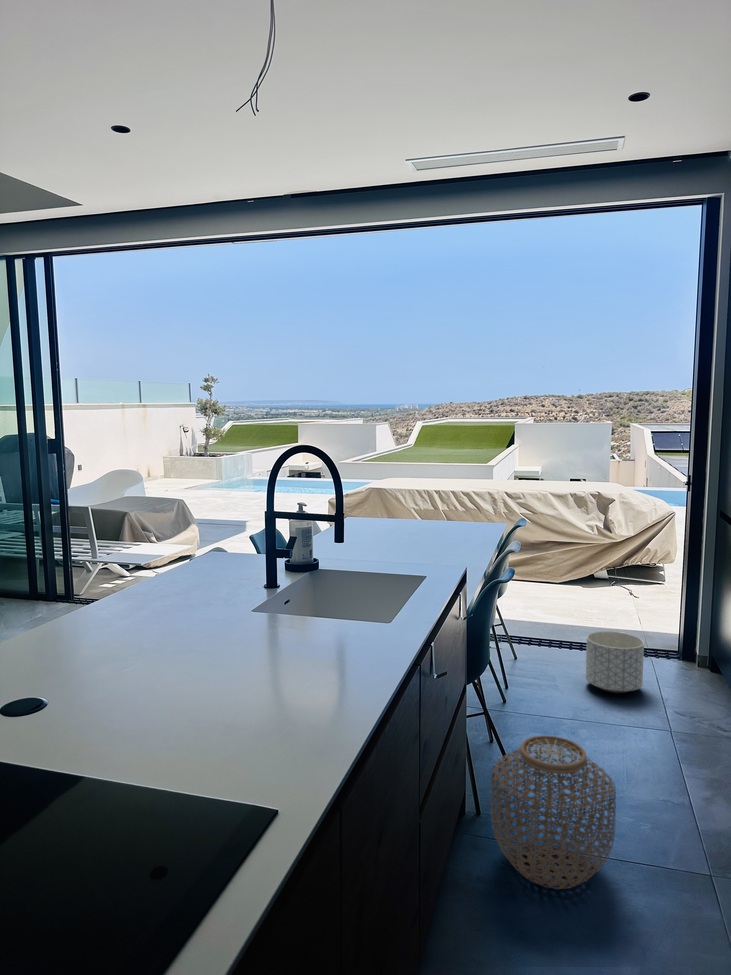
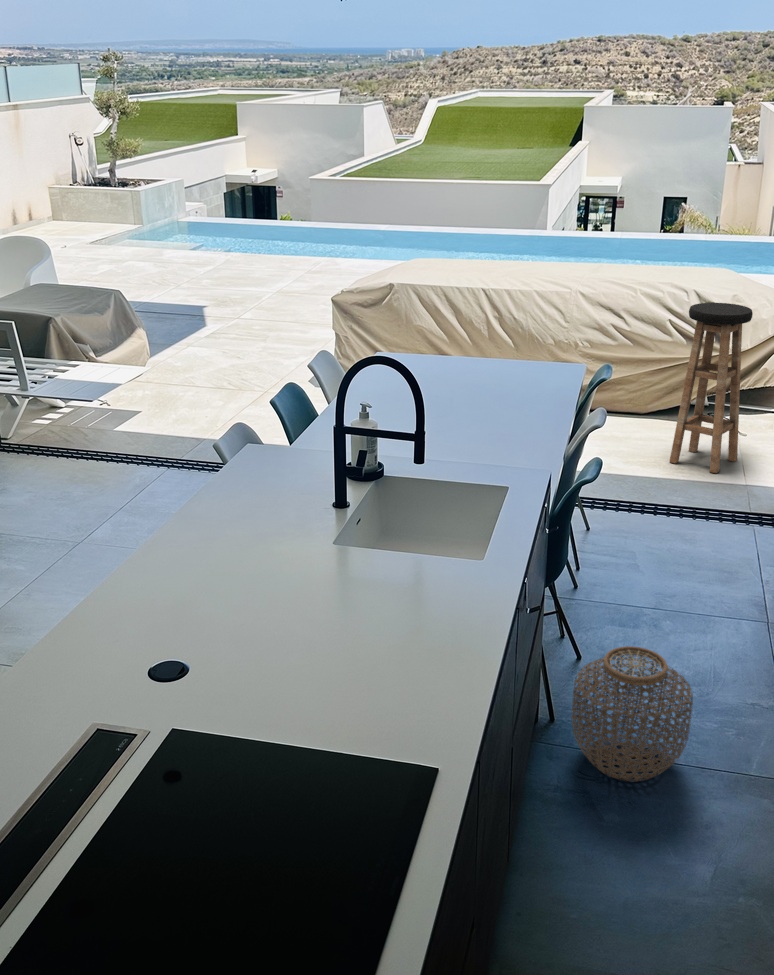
bar stool: none [581,489,638,622] -> present [669,303,753,473]
planter: present [586,631,644,693] -> none [670,503,739,573]

